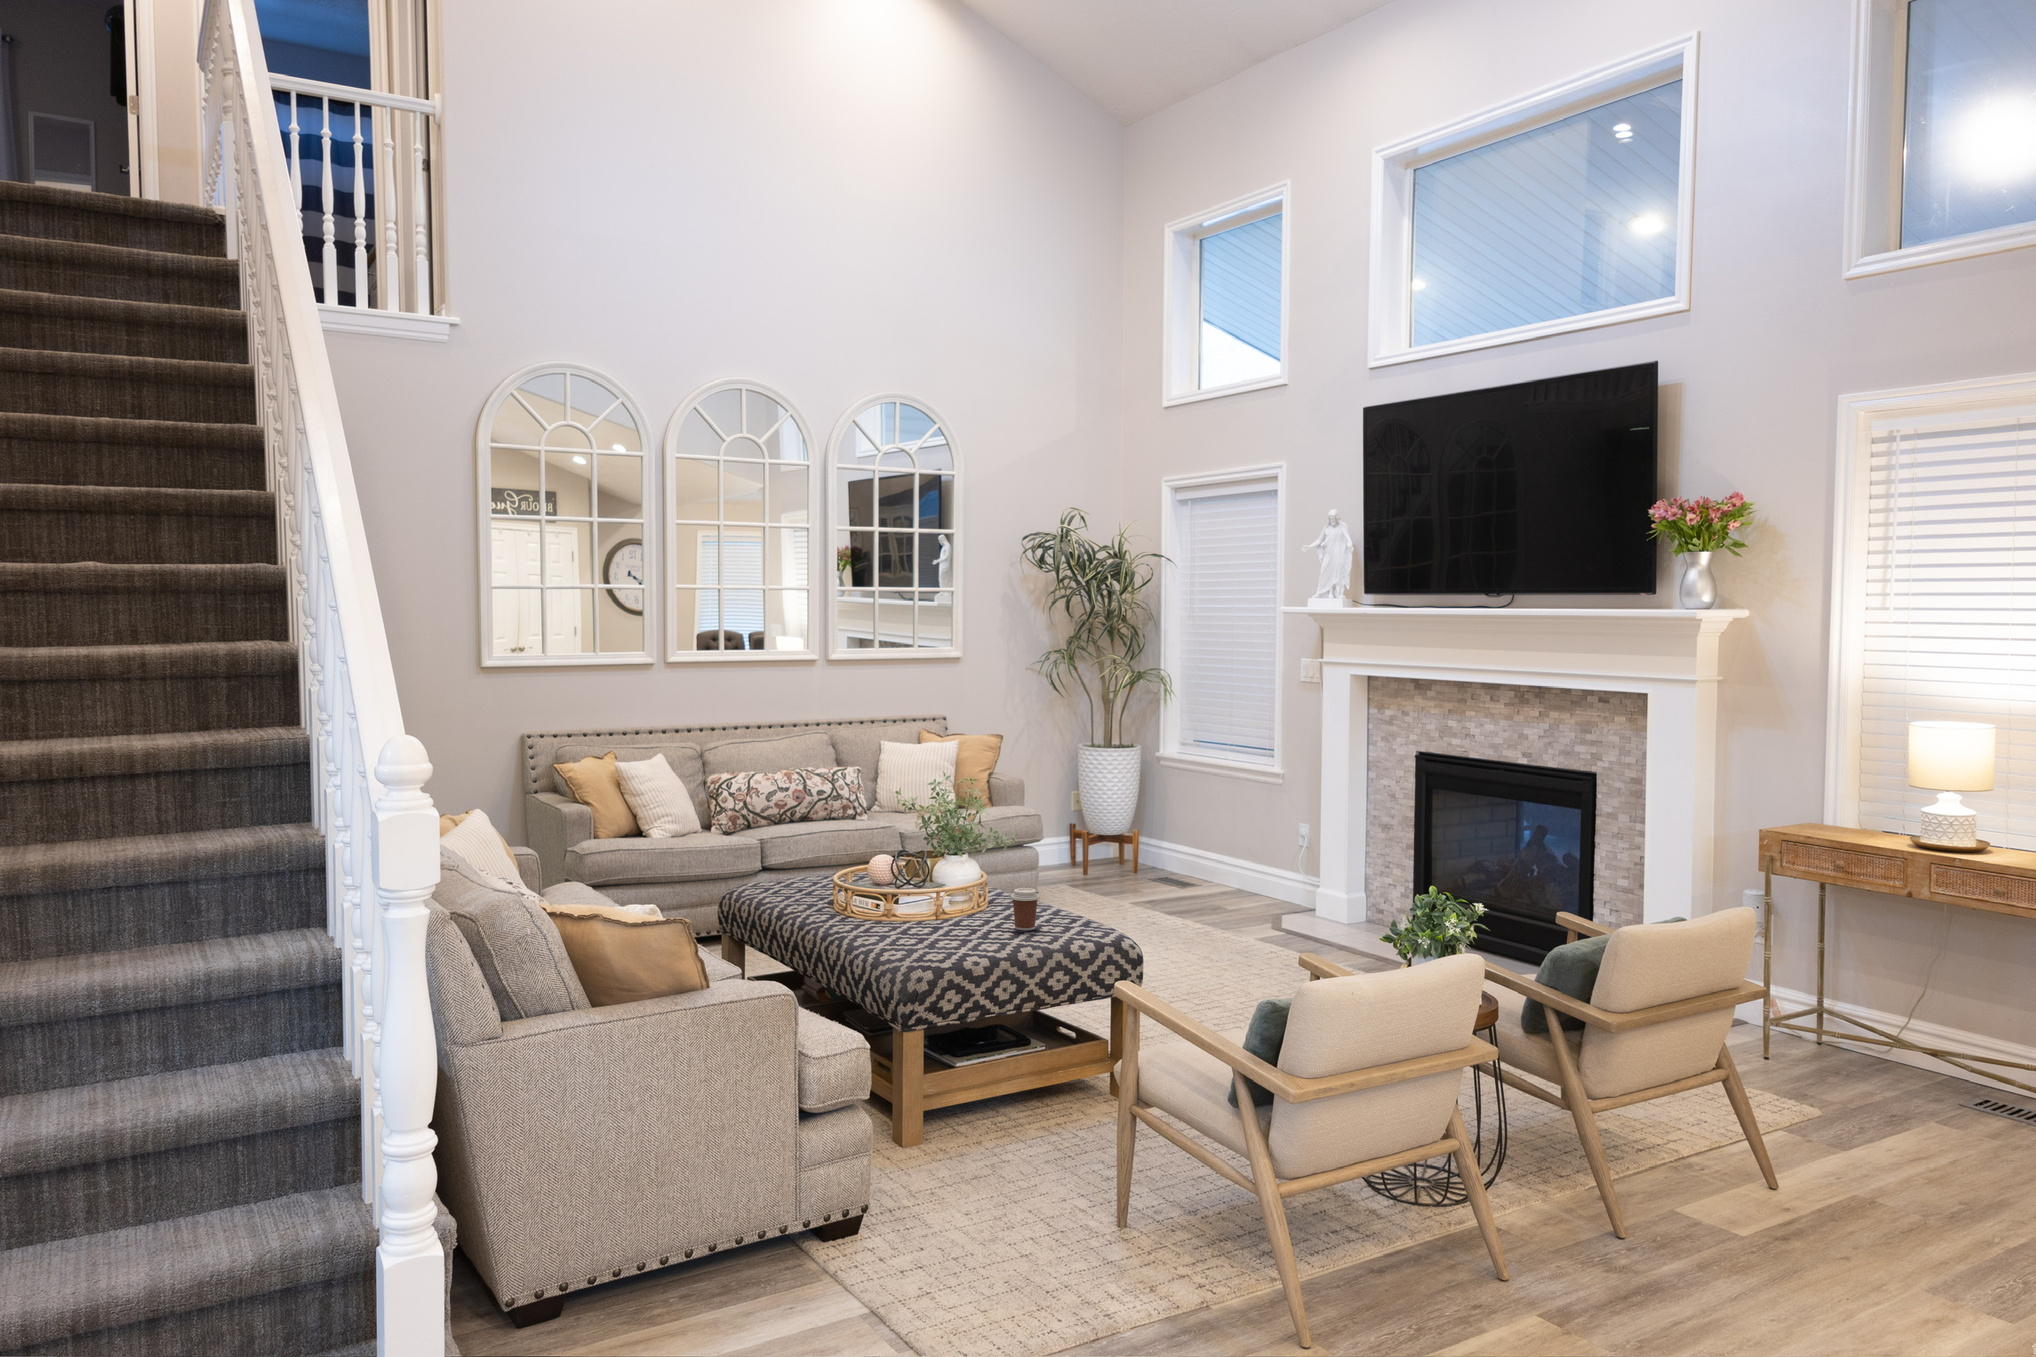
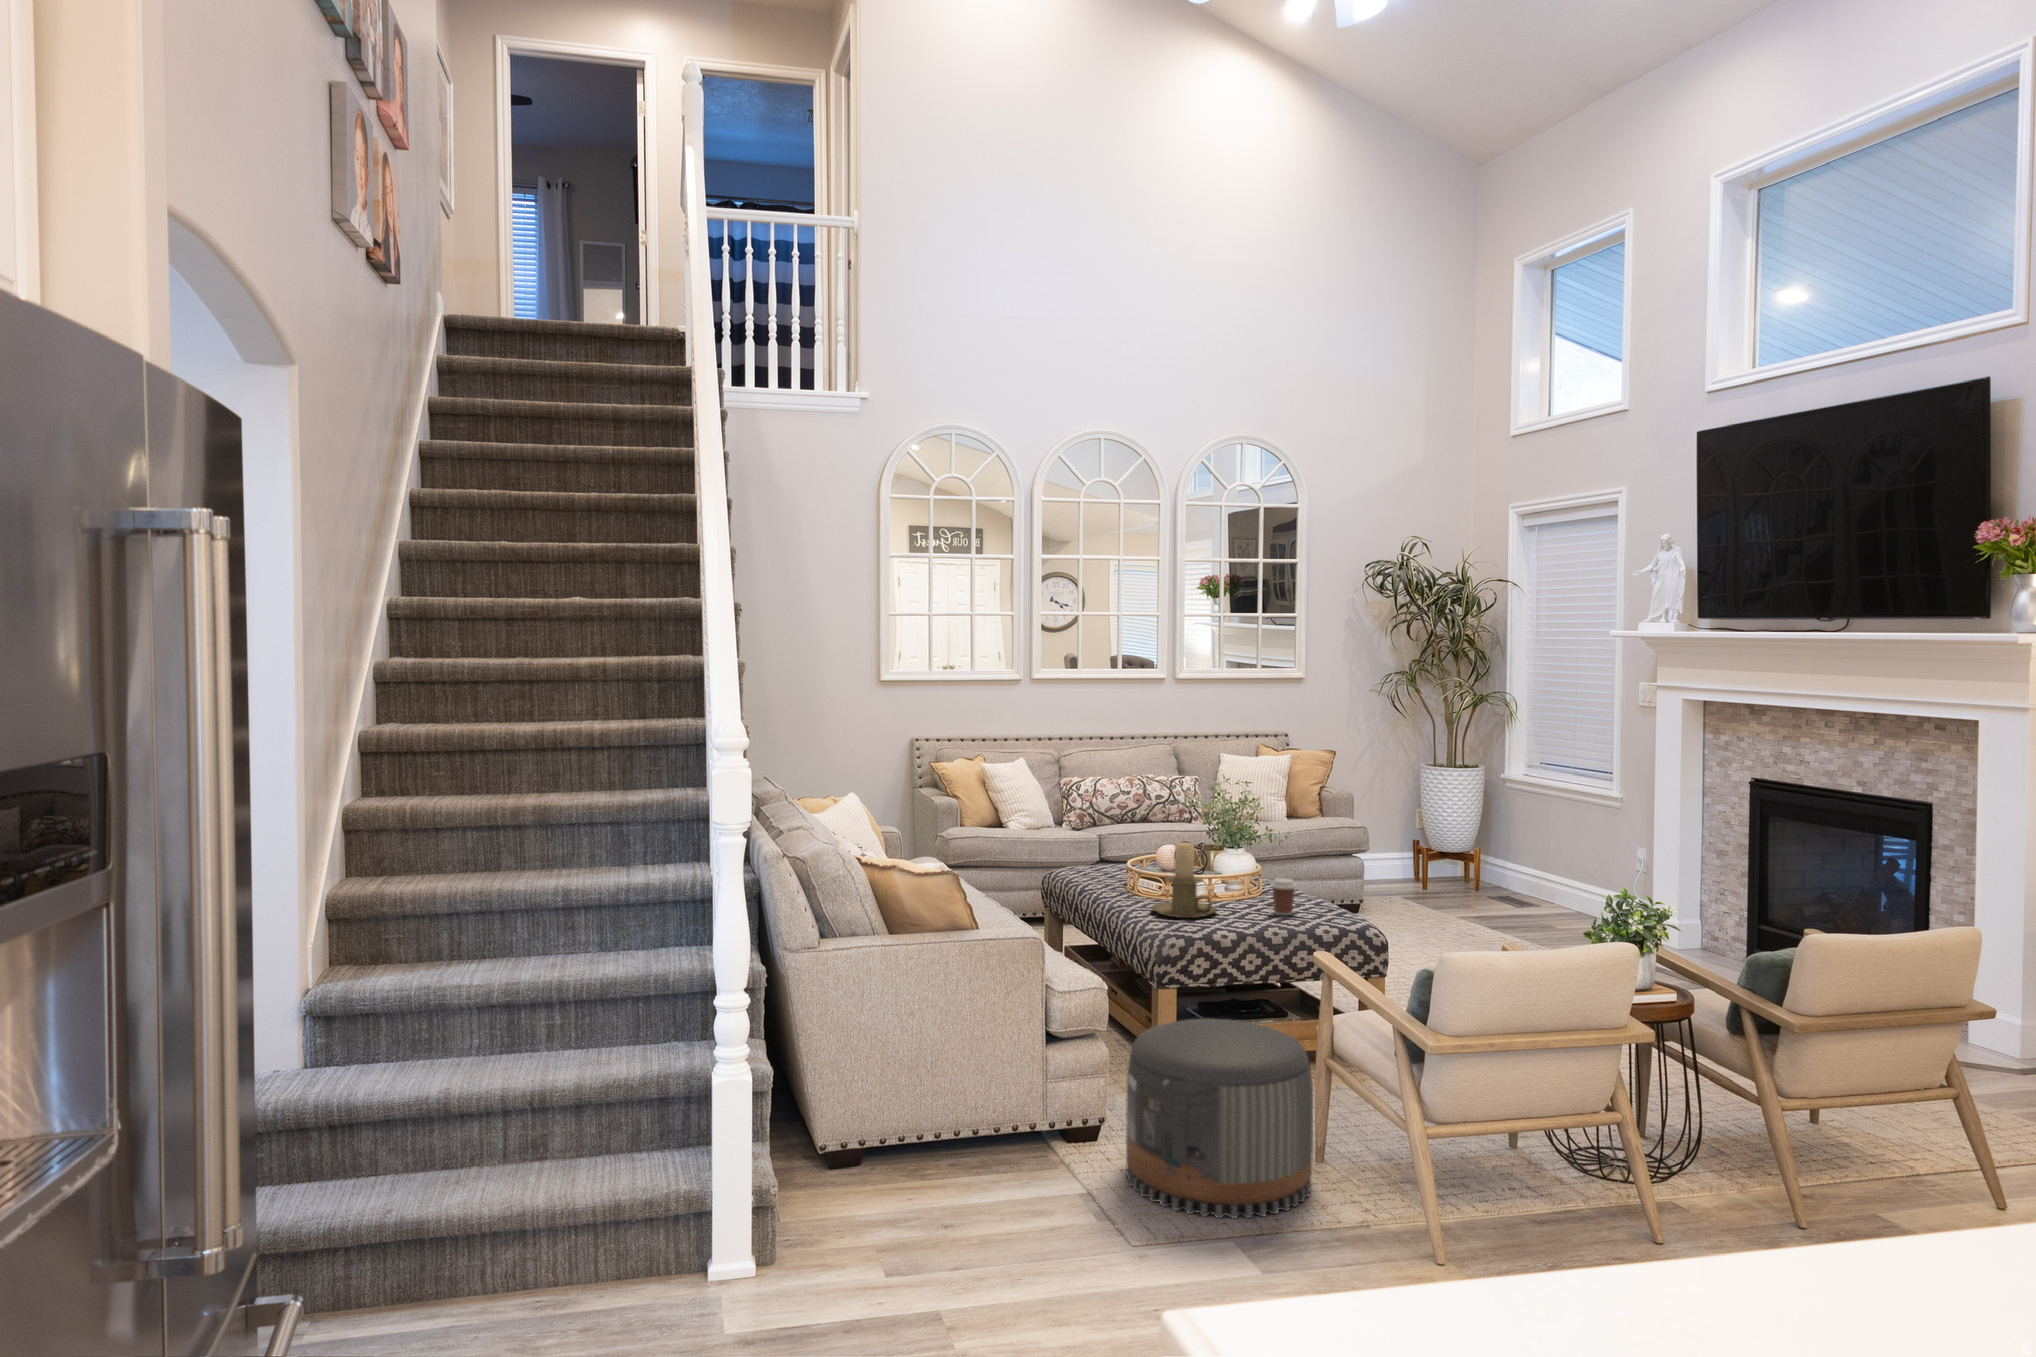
candle holder: none [877,854,954,943] -> present [1151,843,1217,918]
pouf: none [909,1070,1130,1320] -> present [1126,1019,1313,1219]

